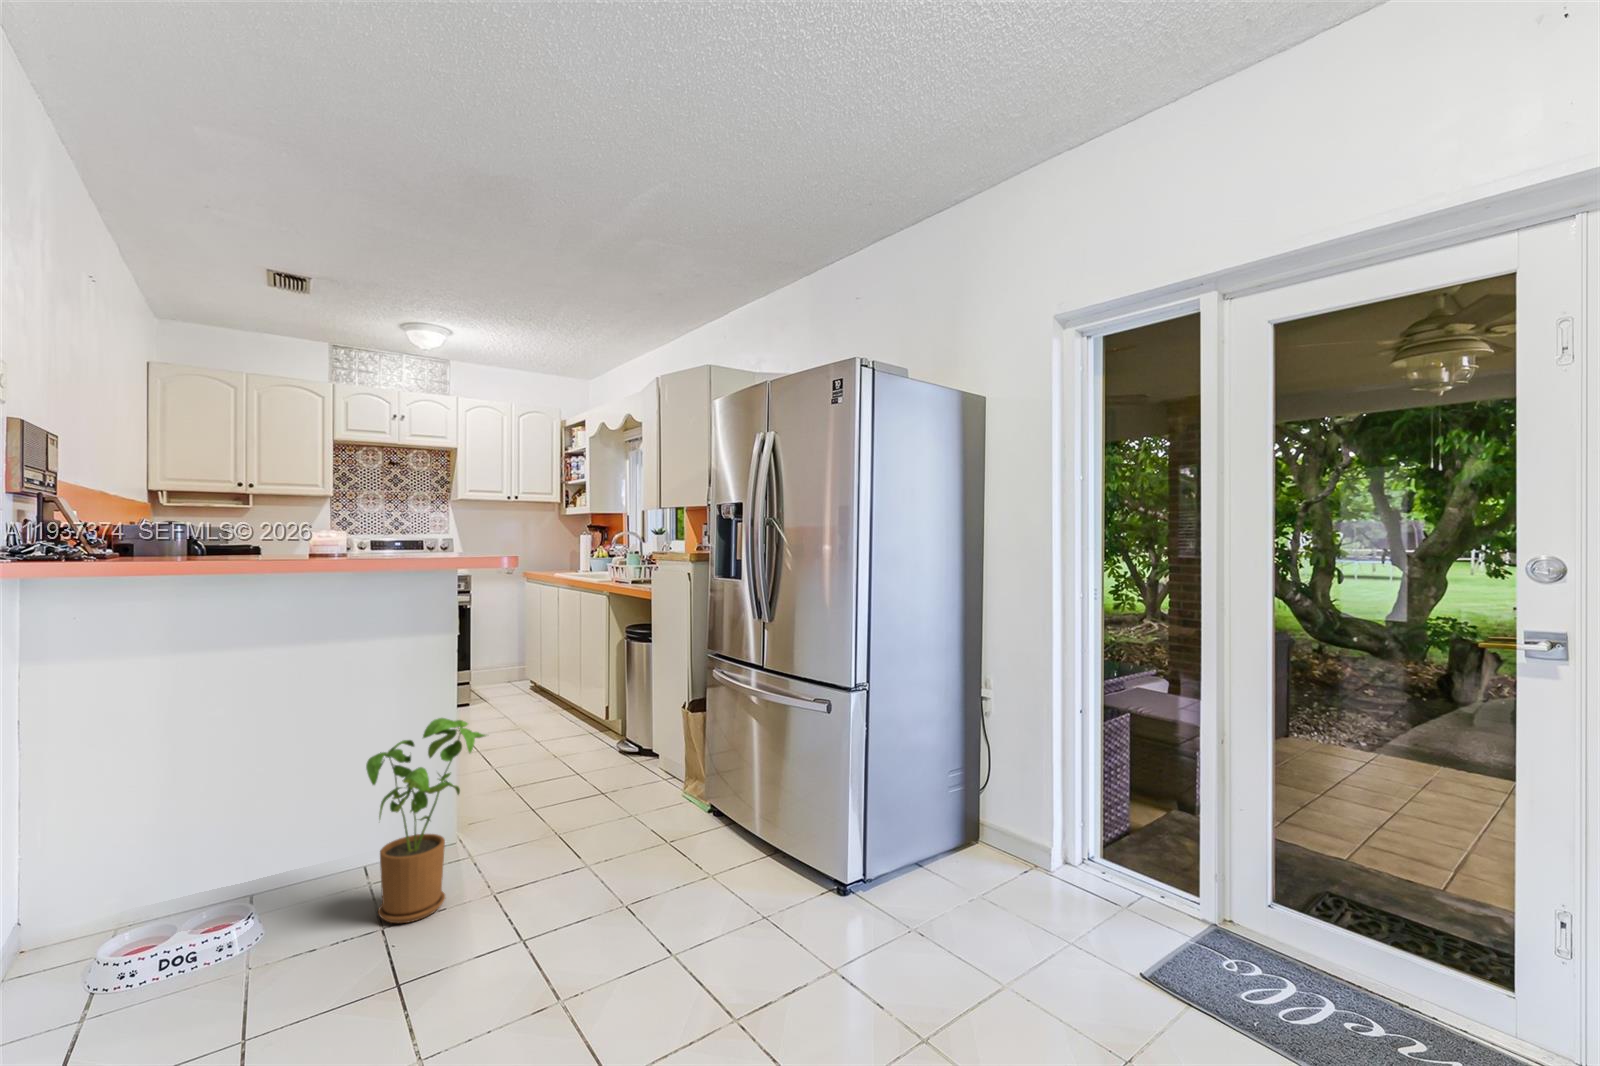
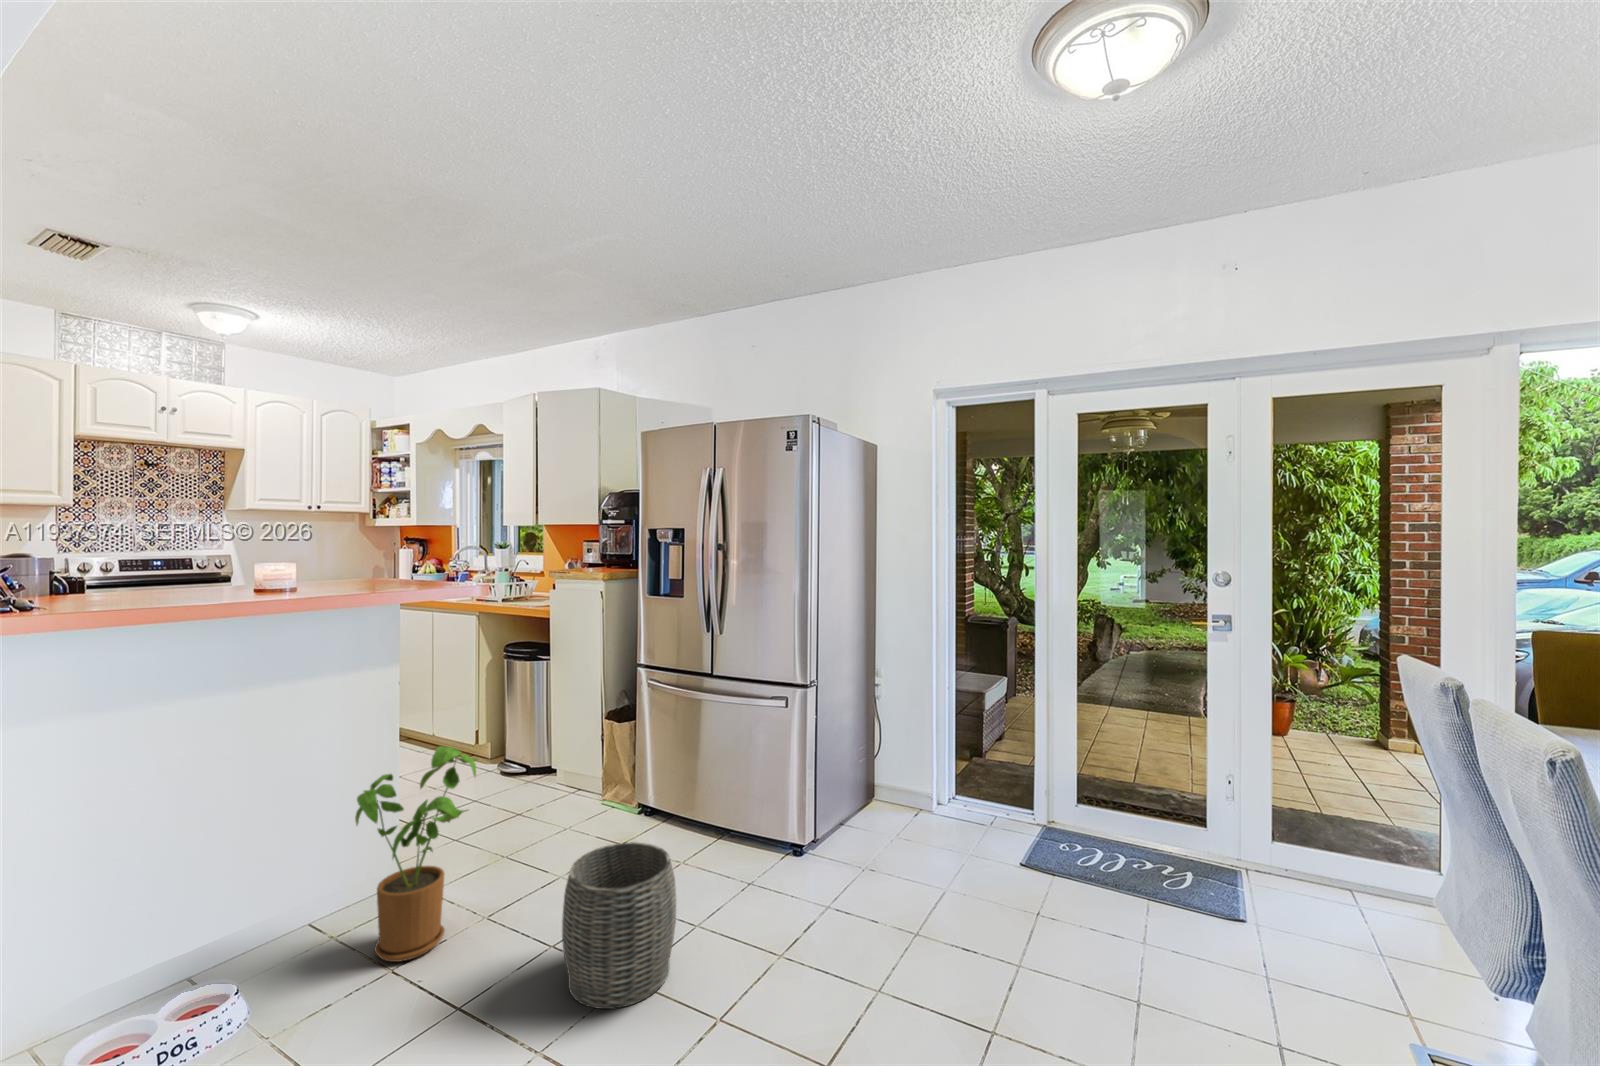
woven basket: none [486,845,616,1028] -> present [562,842,676,1009]

